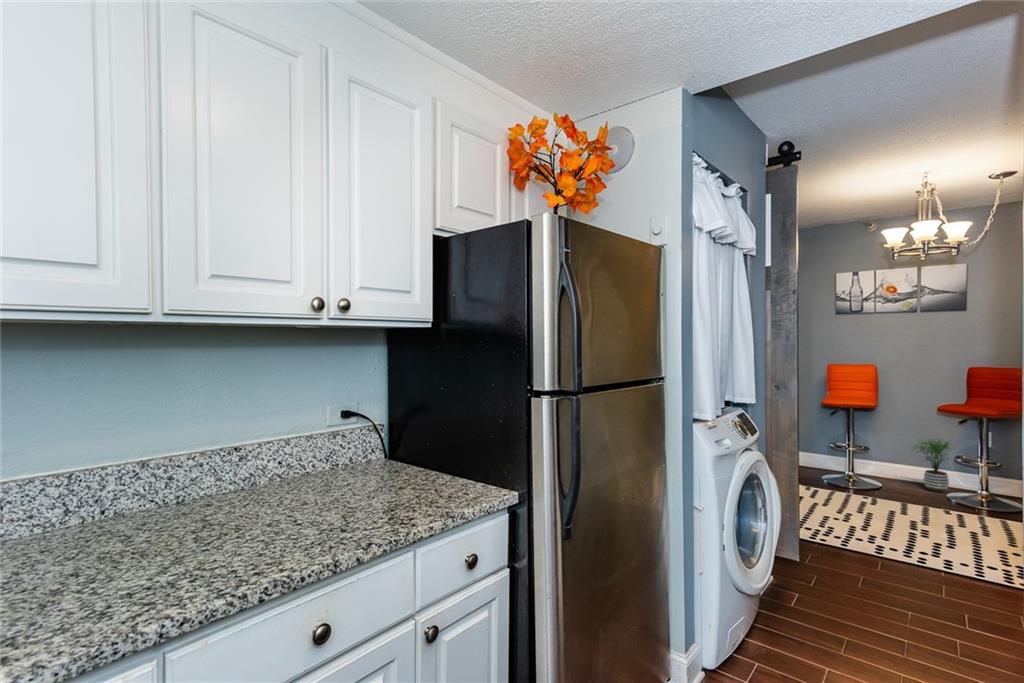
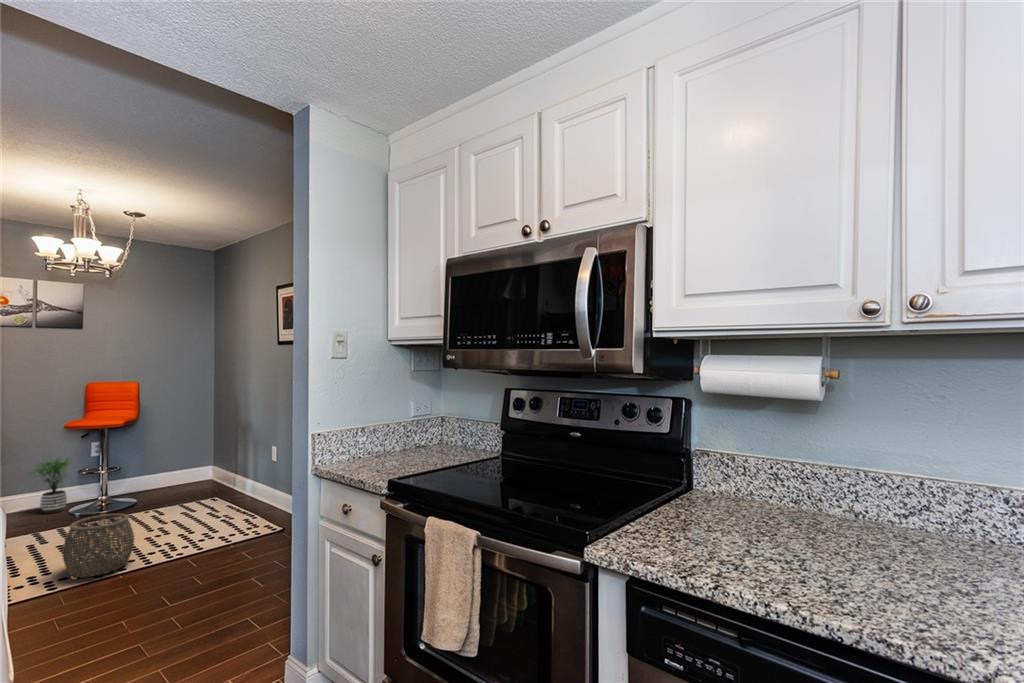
woven basket: none [892,500,968,566] -> present [62,513,134,578]

